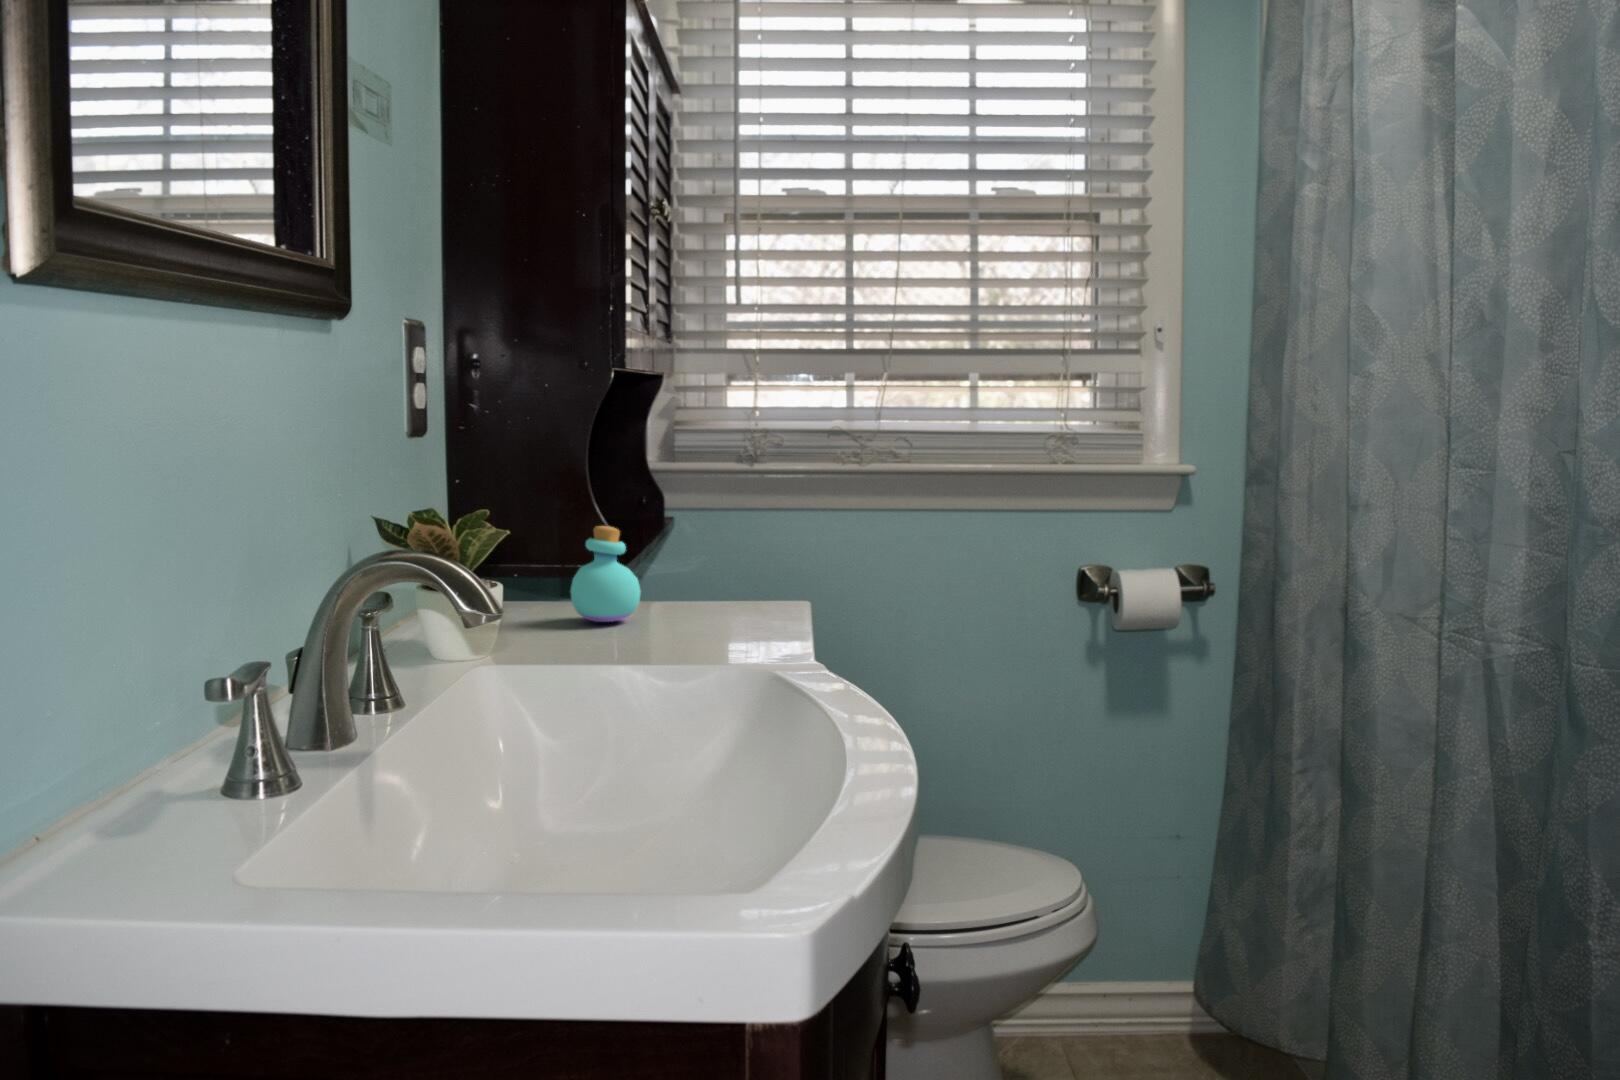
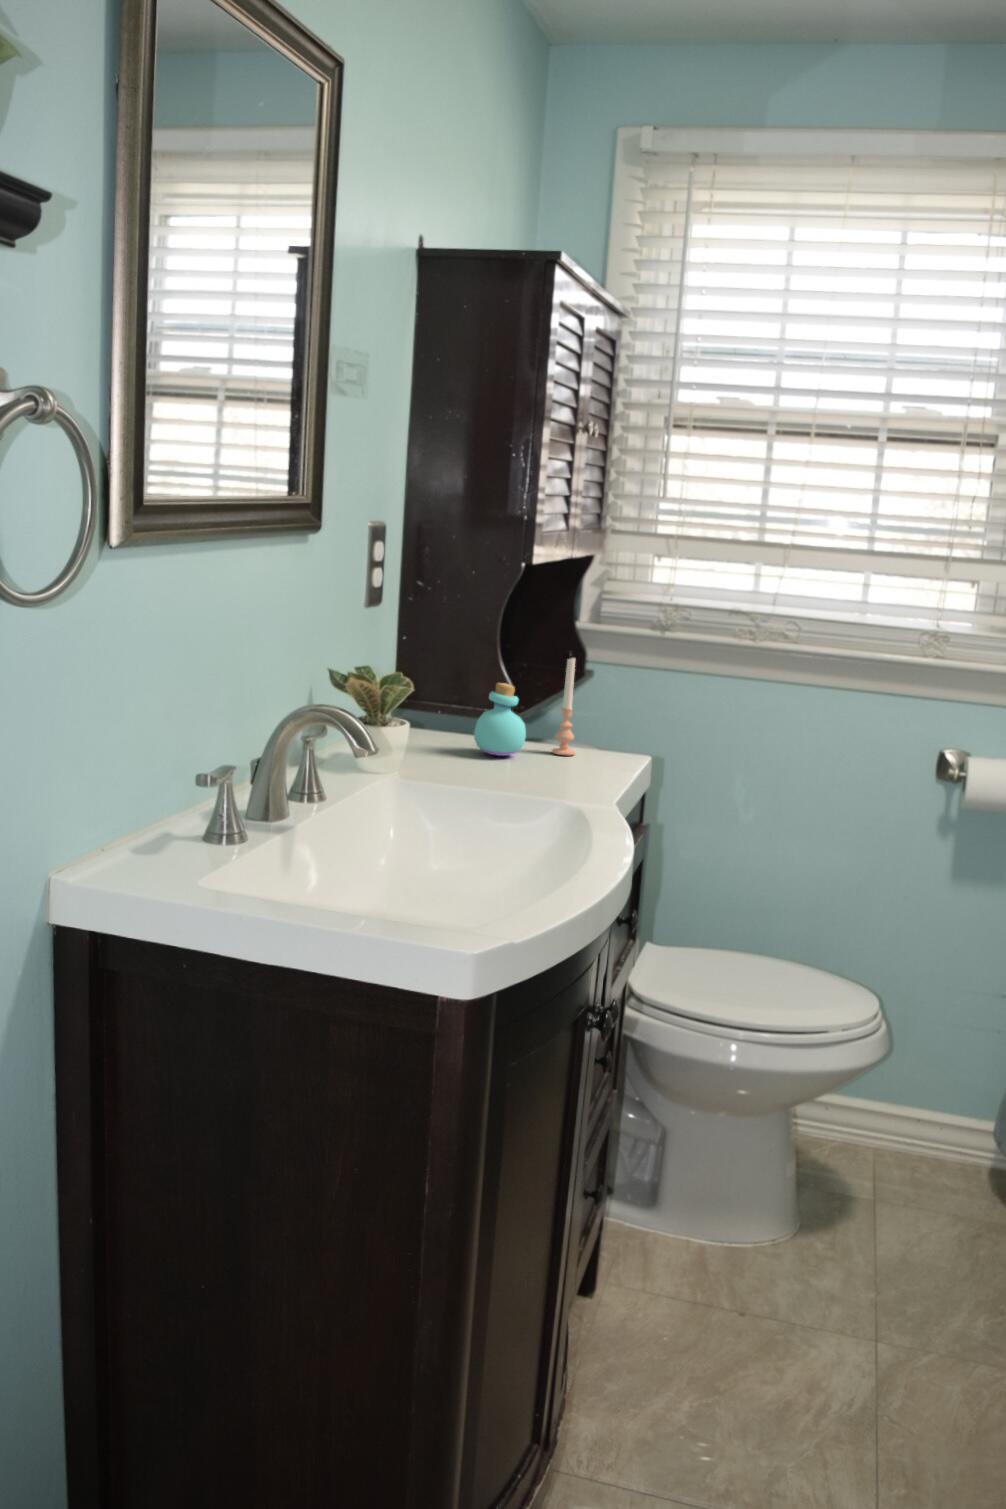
candle: none [670,485,702,613] -> present [552,658,575,755]

